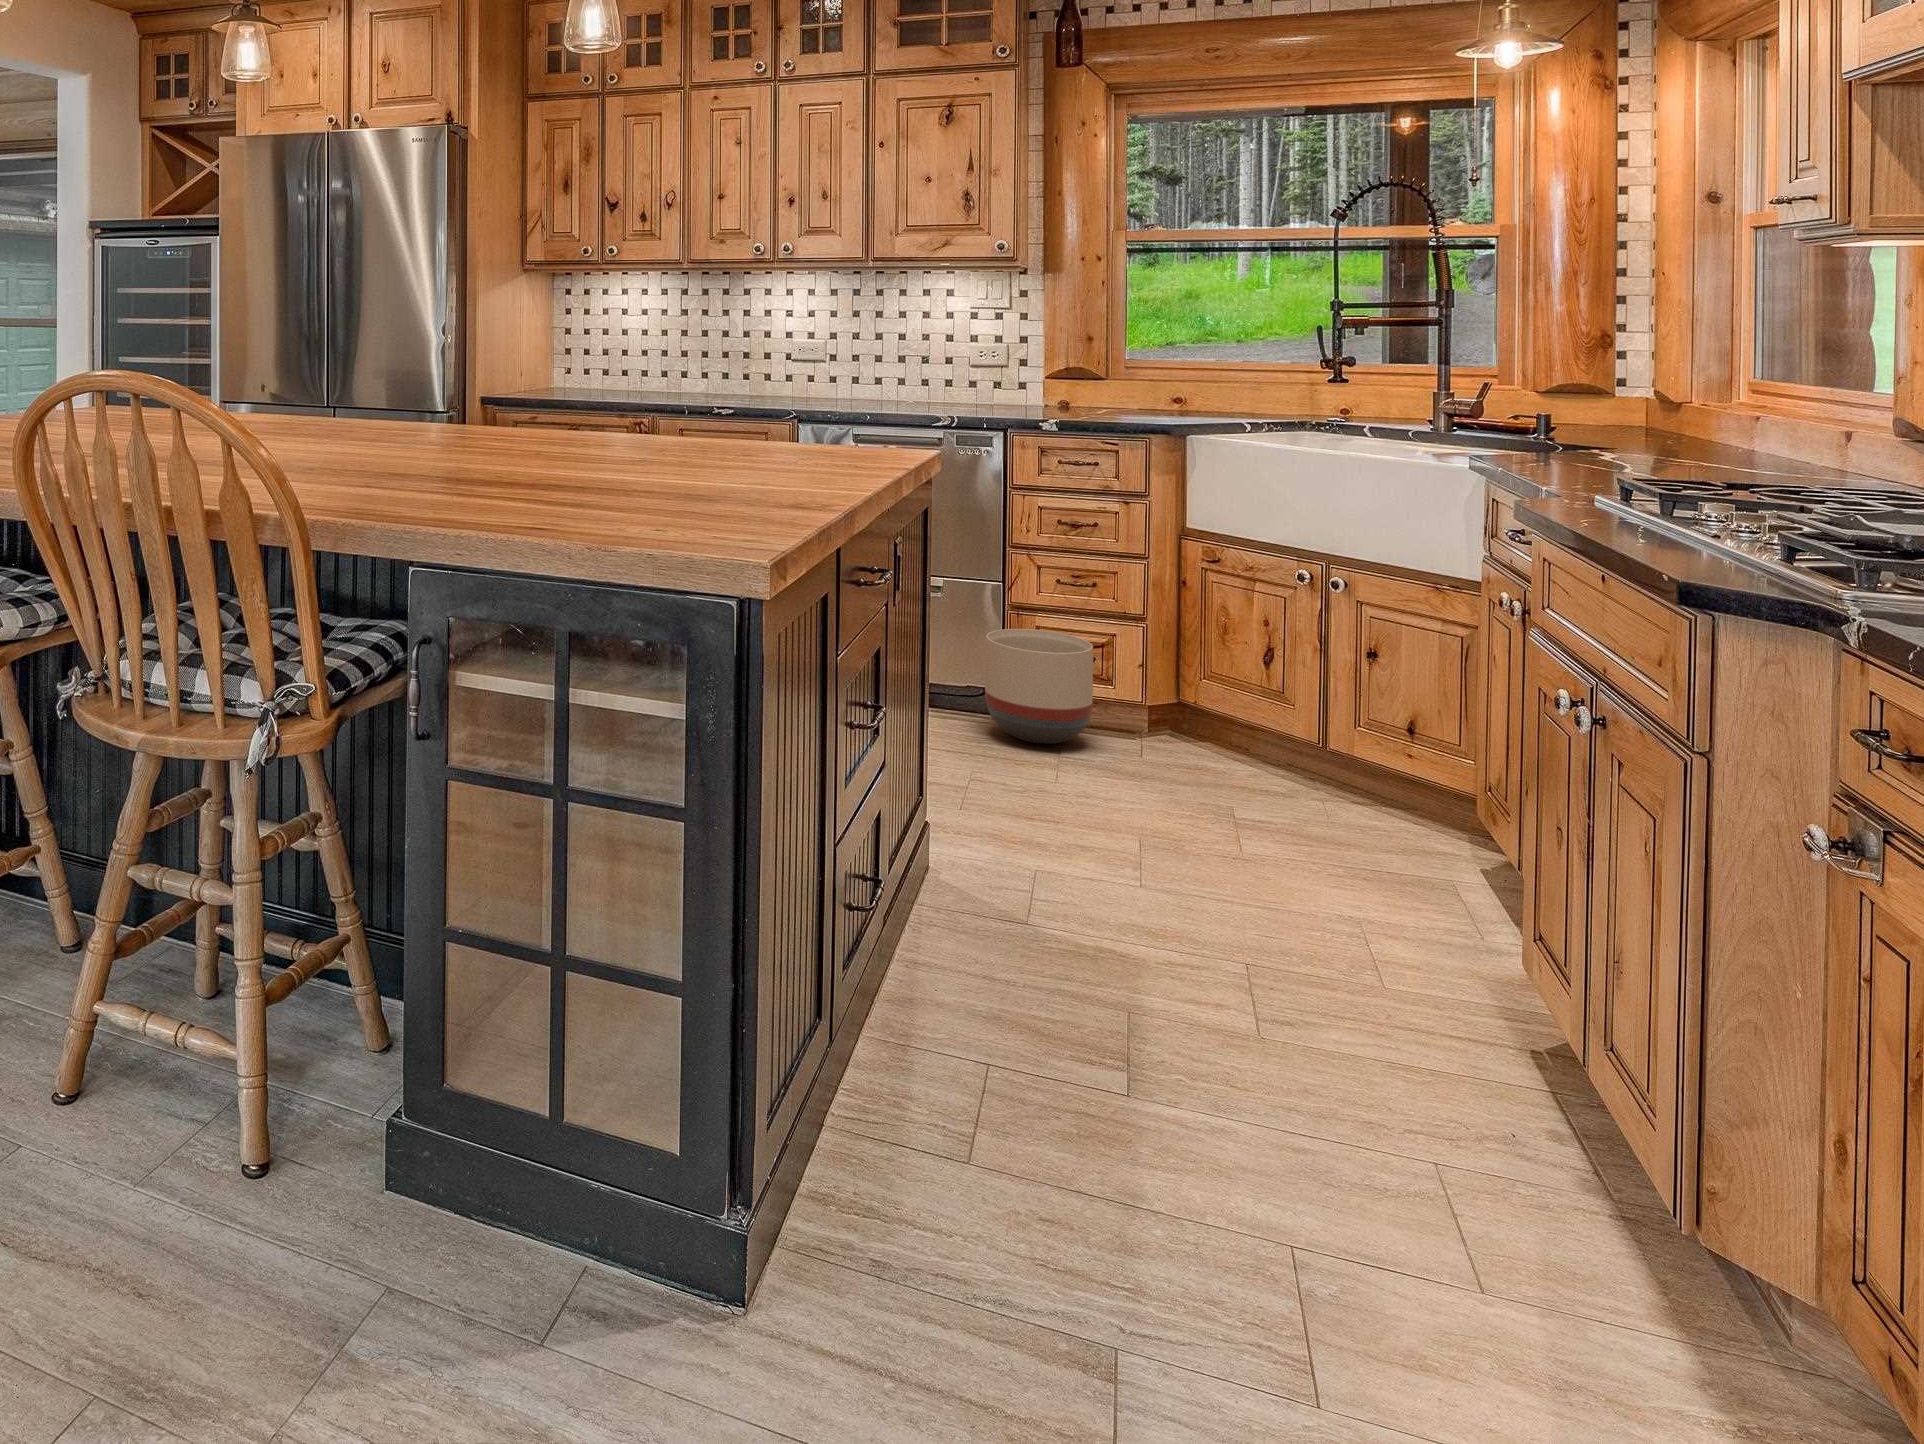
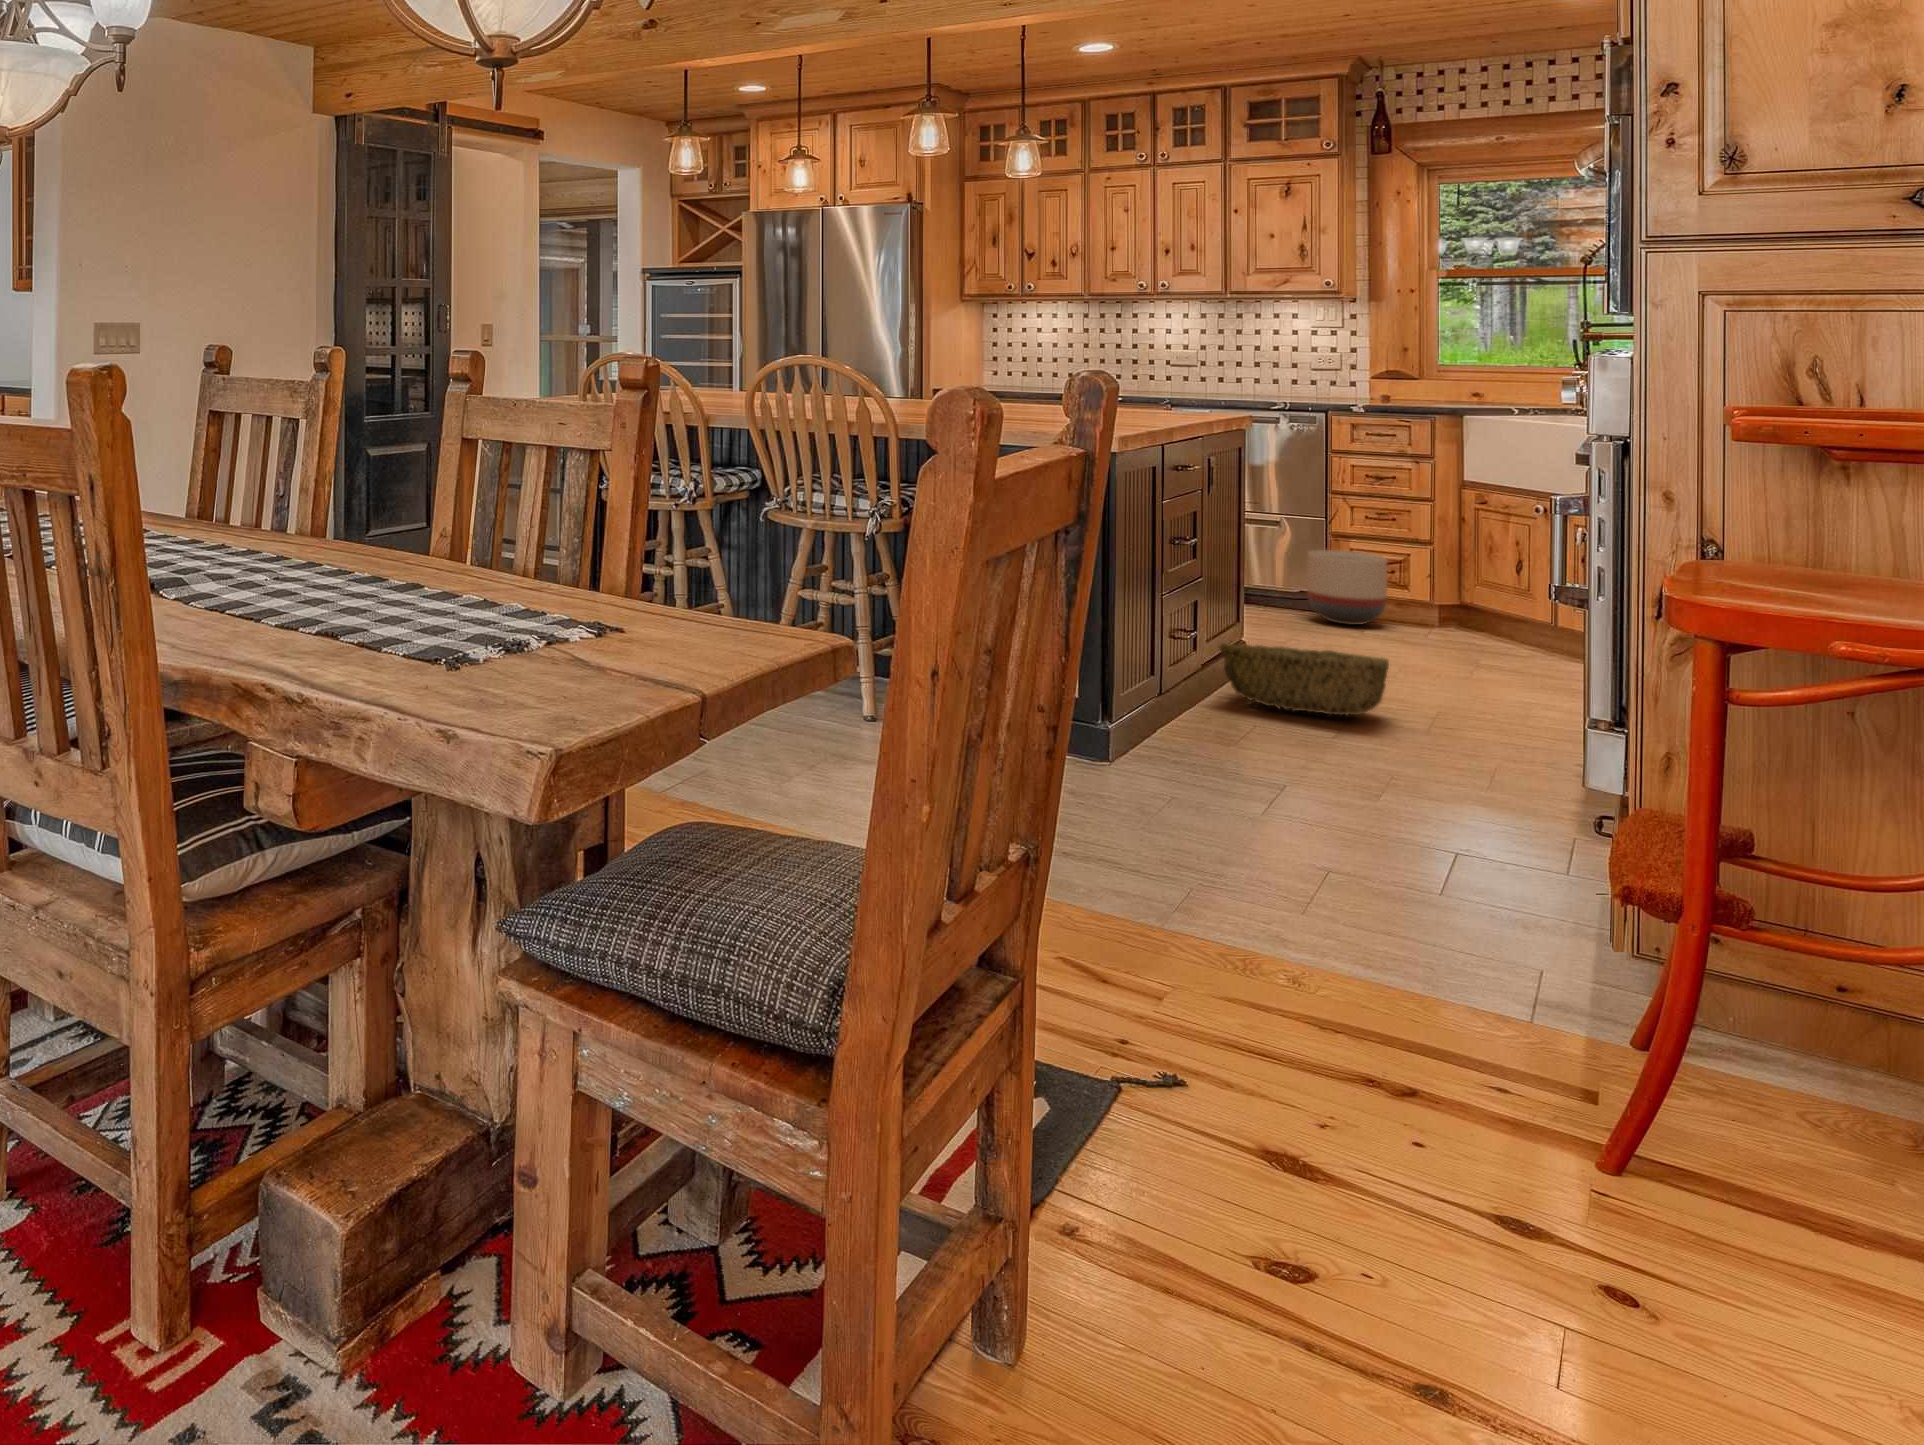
woven basket: none [945,896,1251,1081] -> present [1219,643,1389,715]

